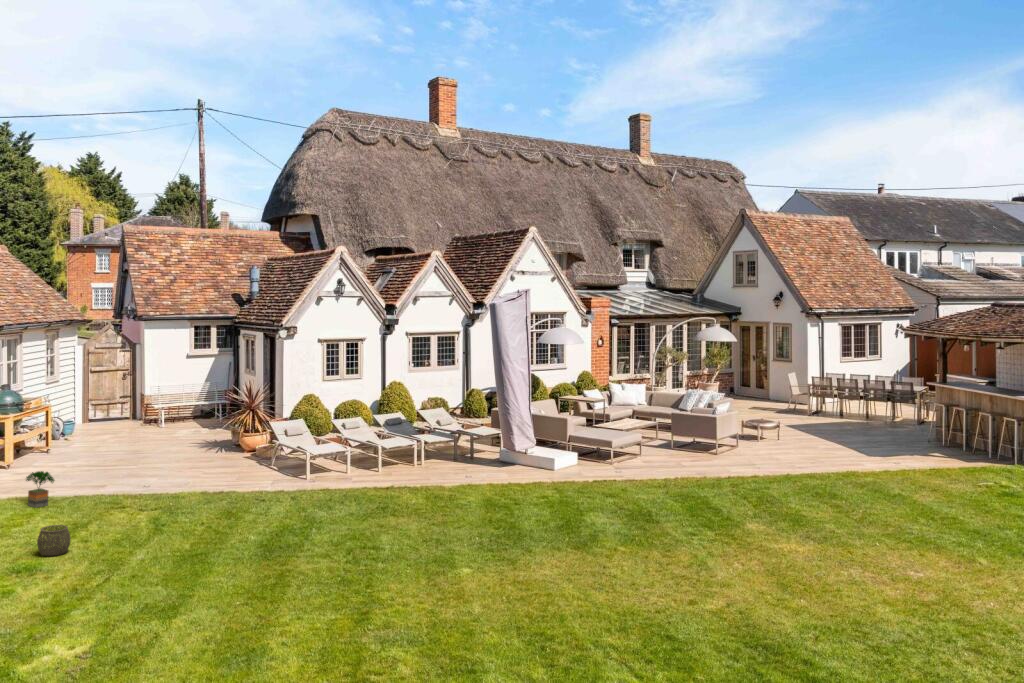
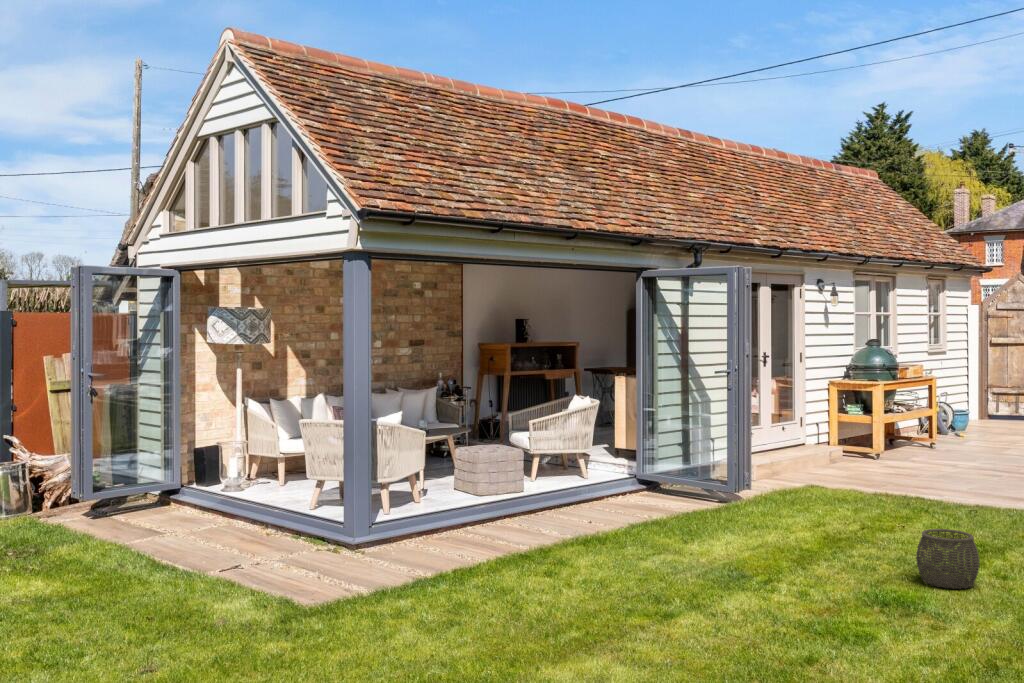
potted tree: present [26,471,55,508] -> none [898,448,946,508]

